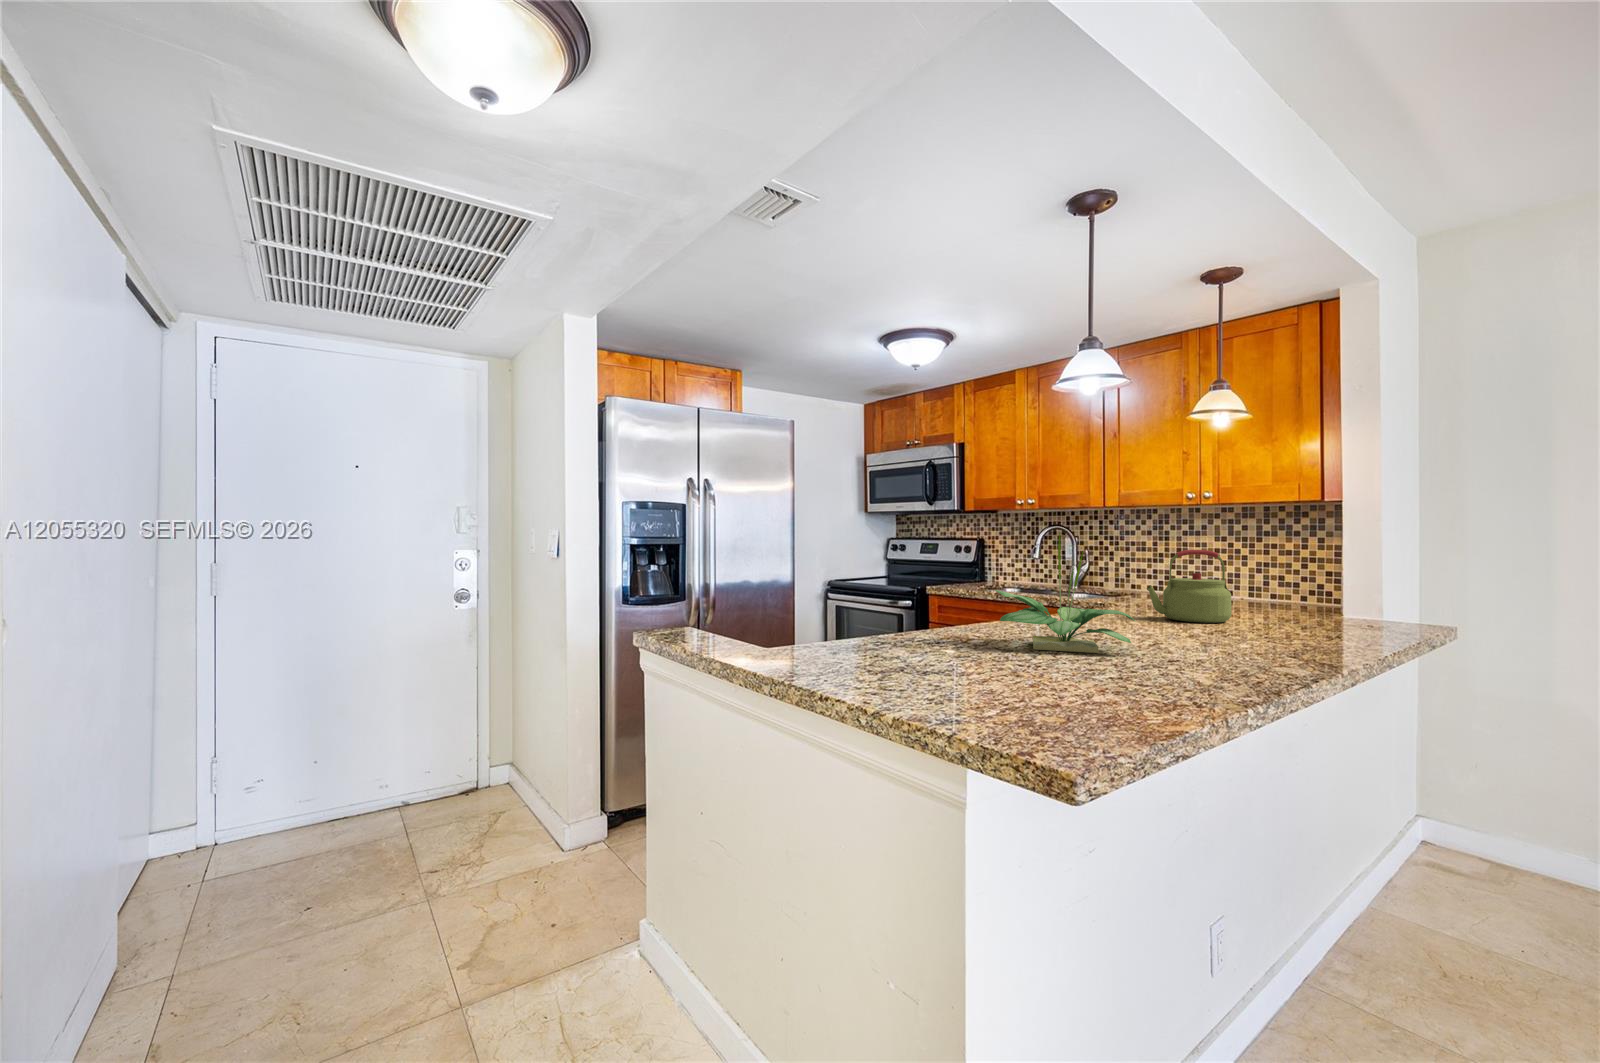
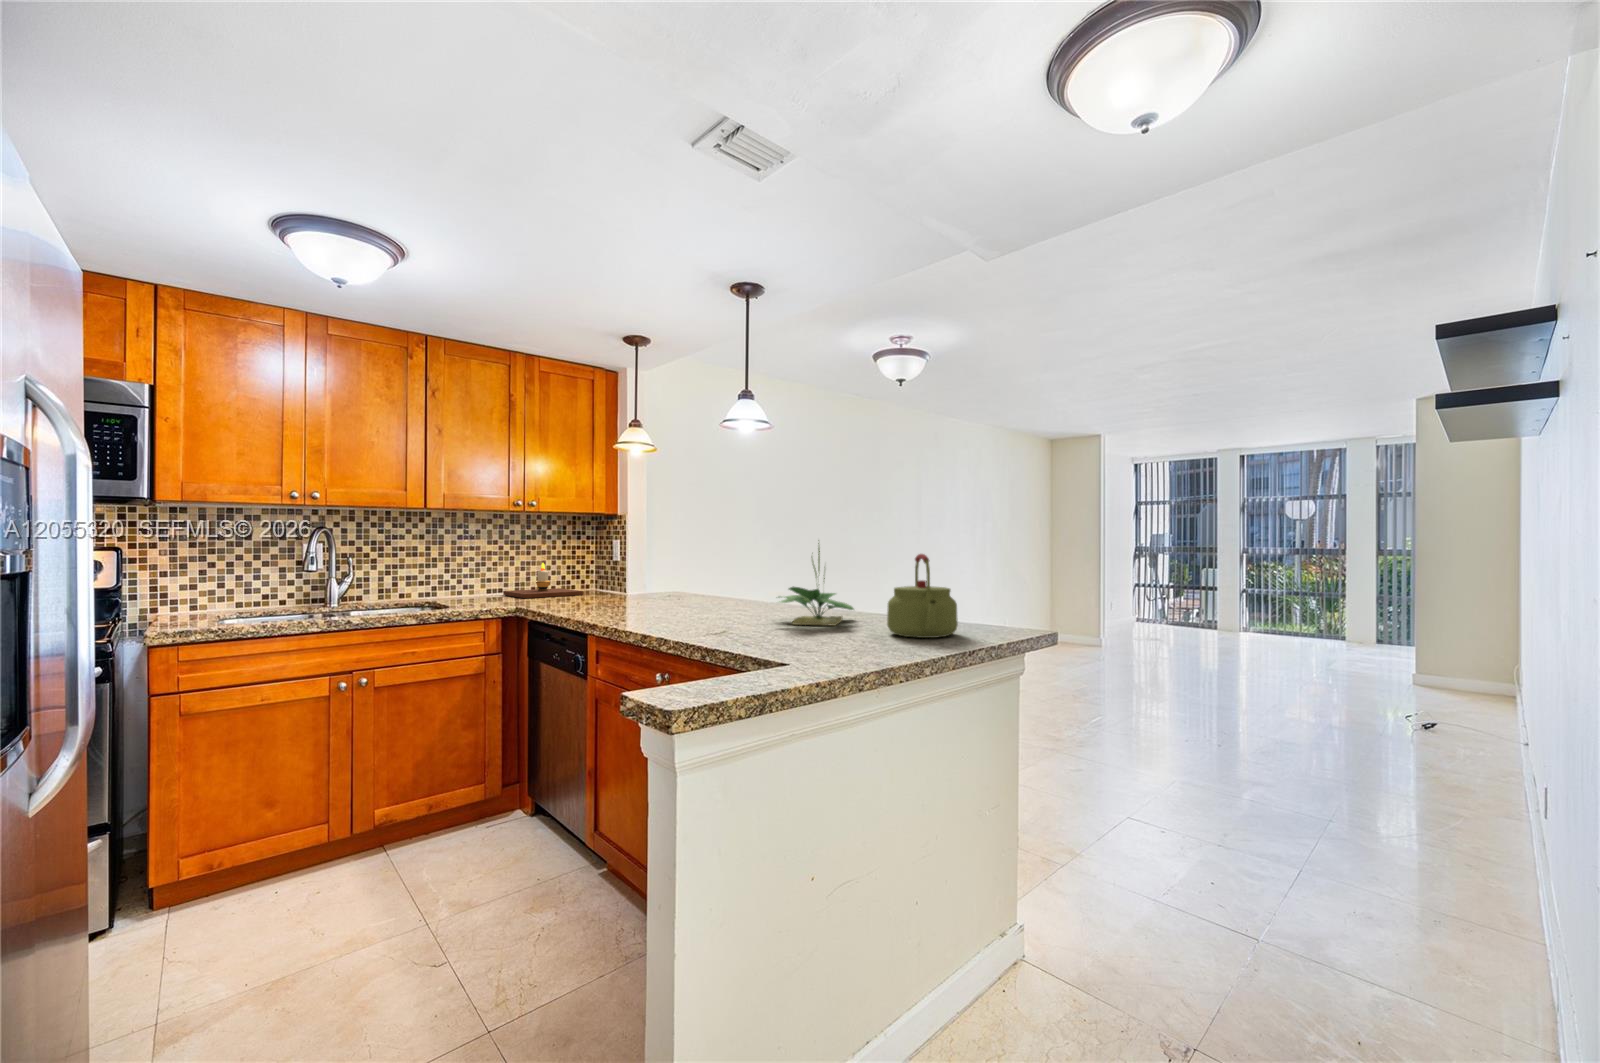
kettle: present [1147,550,1232,623] -> present [887,554,958,638]
candle: none [1230,564,1339,609] -> present [503,563,583,598]

